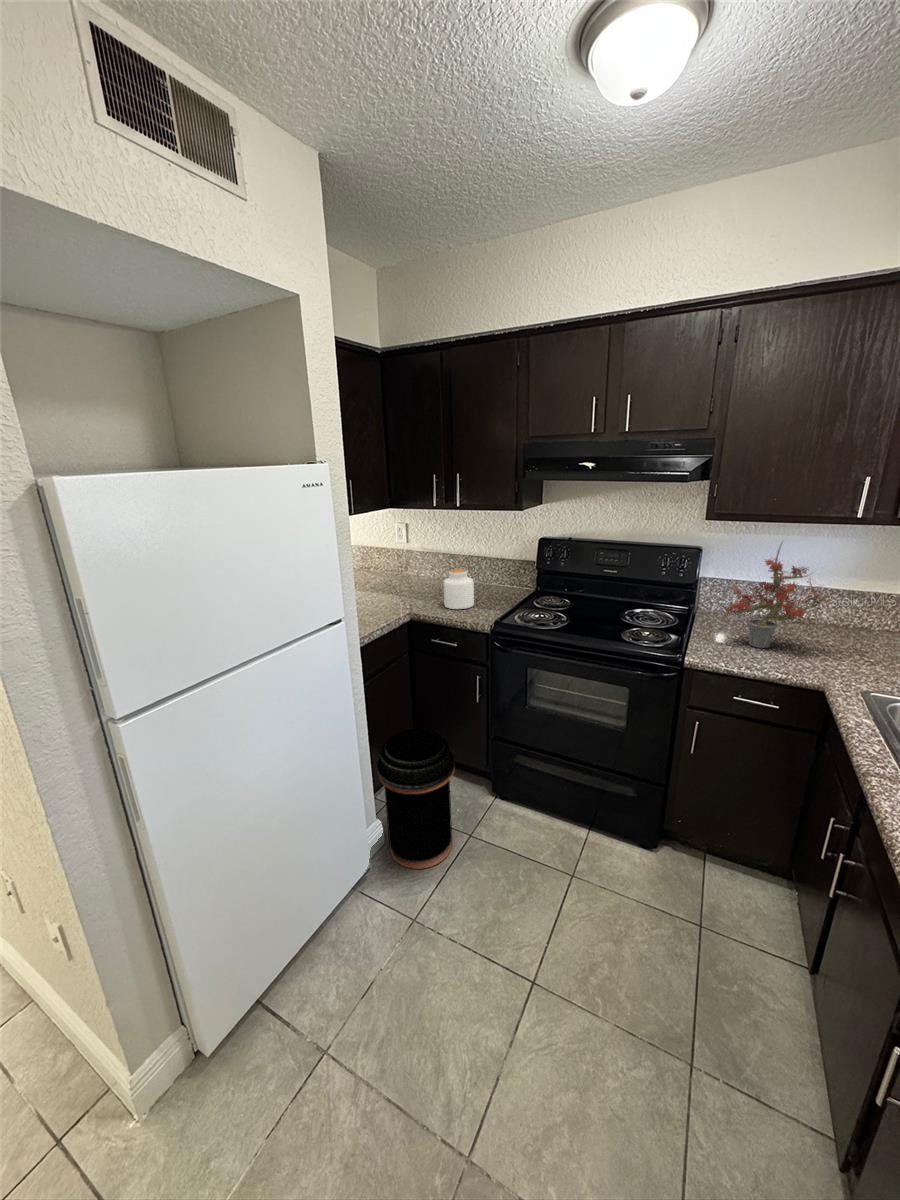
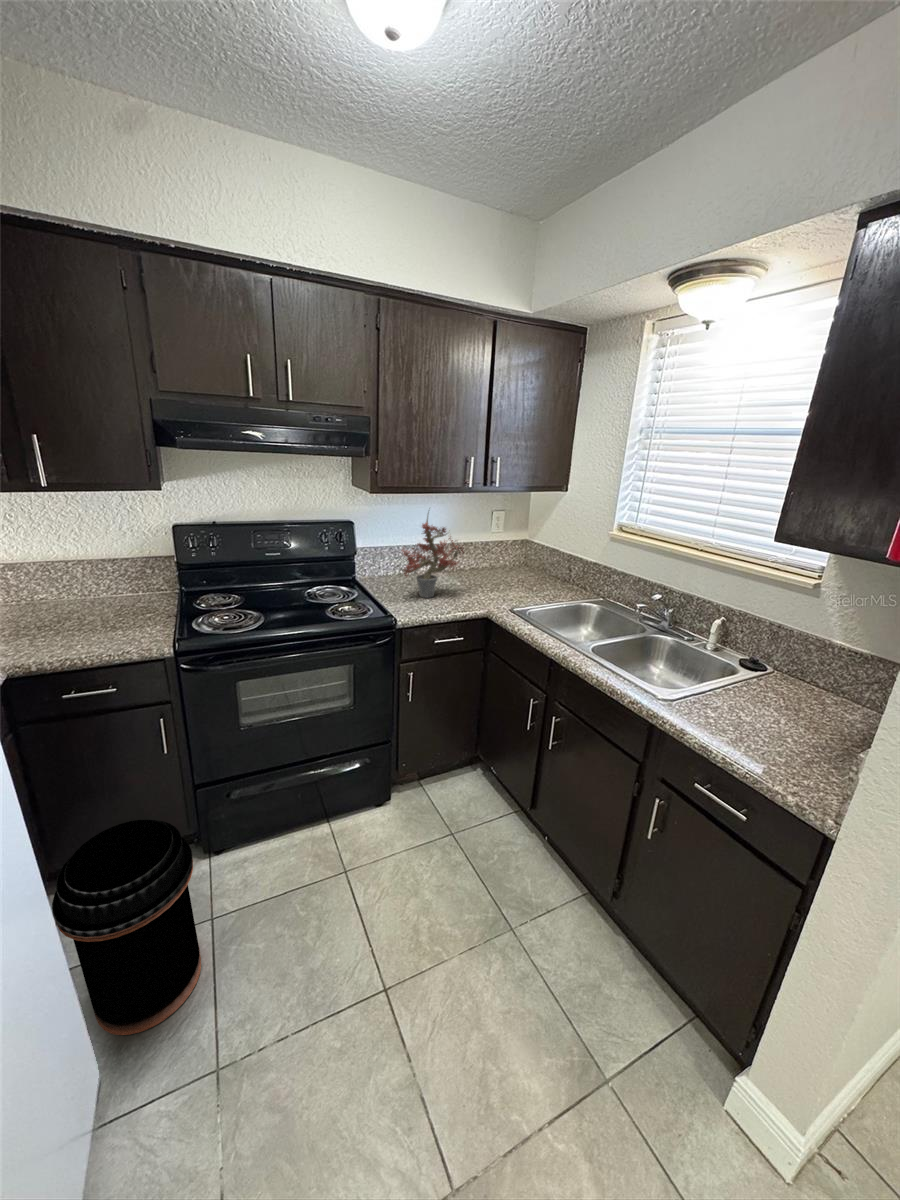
jar: present [444,569,474,609] -> none [49,579,111,642]

